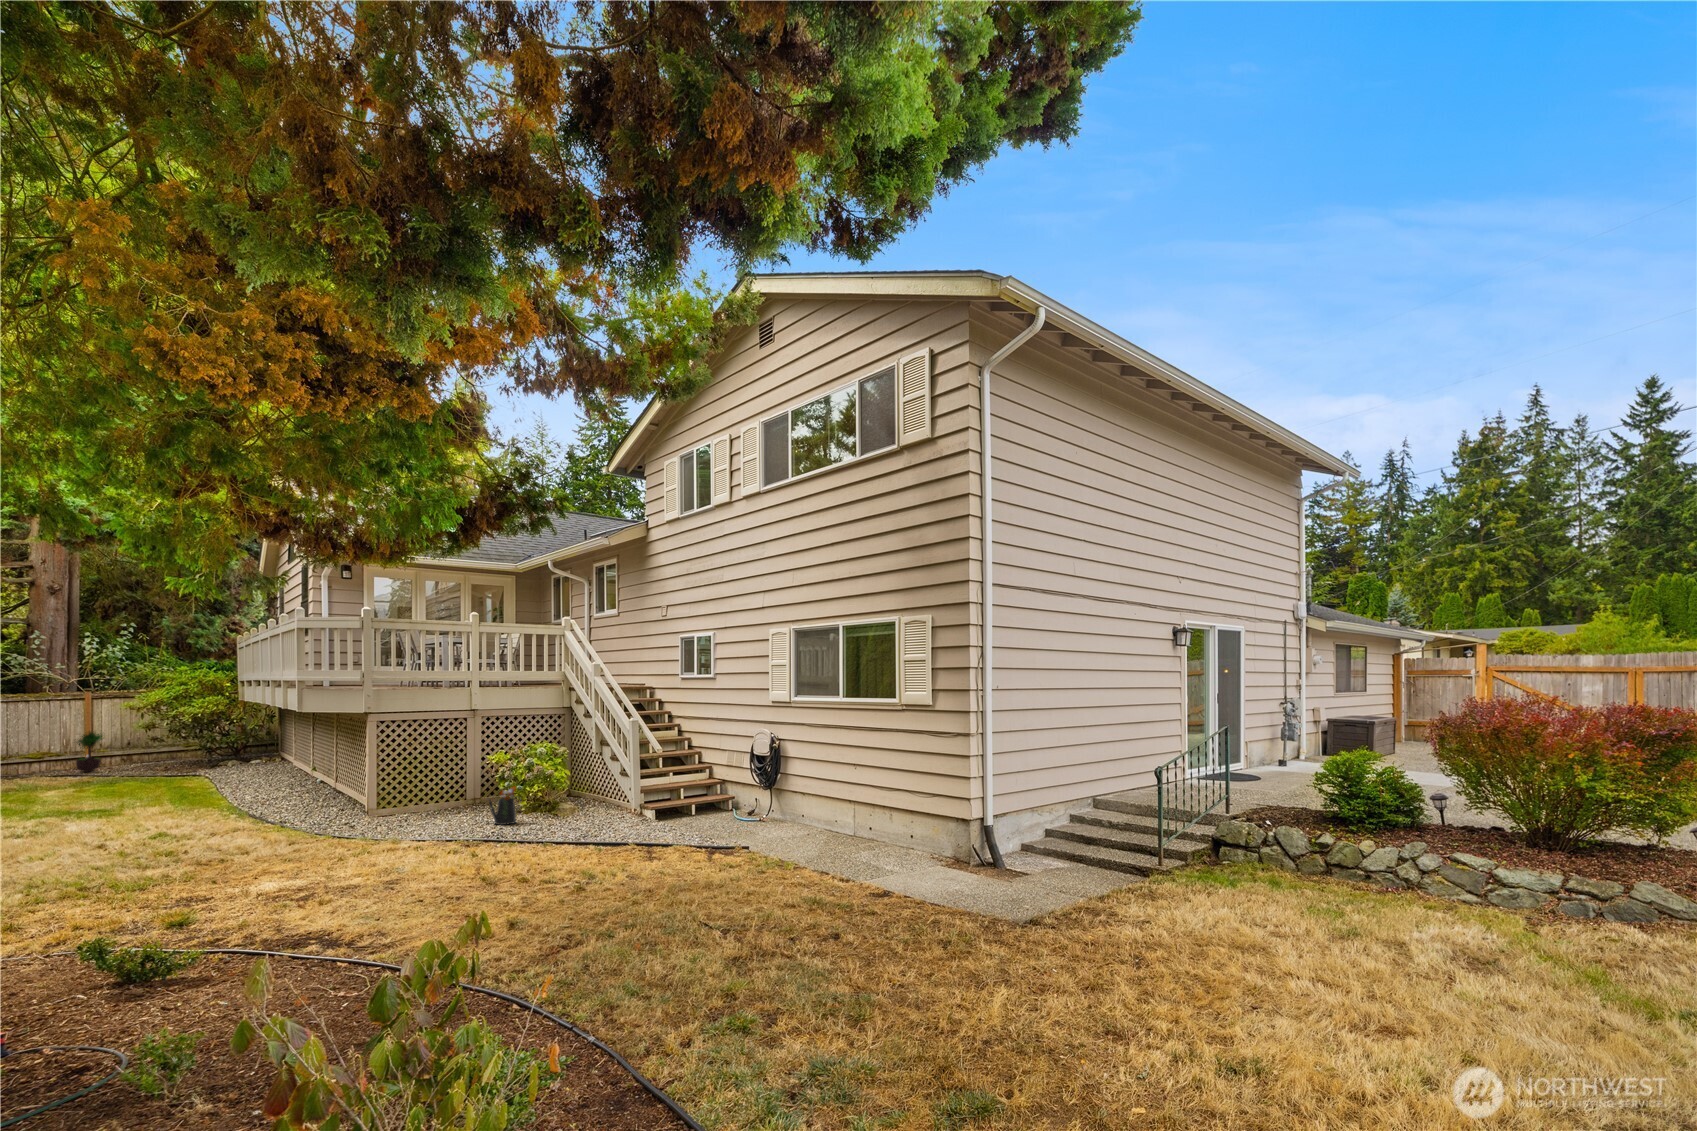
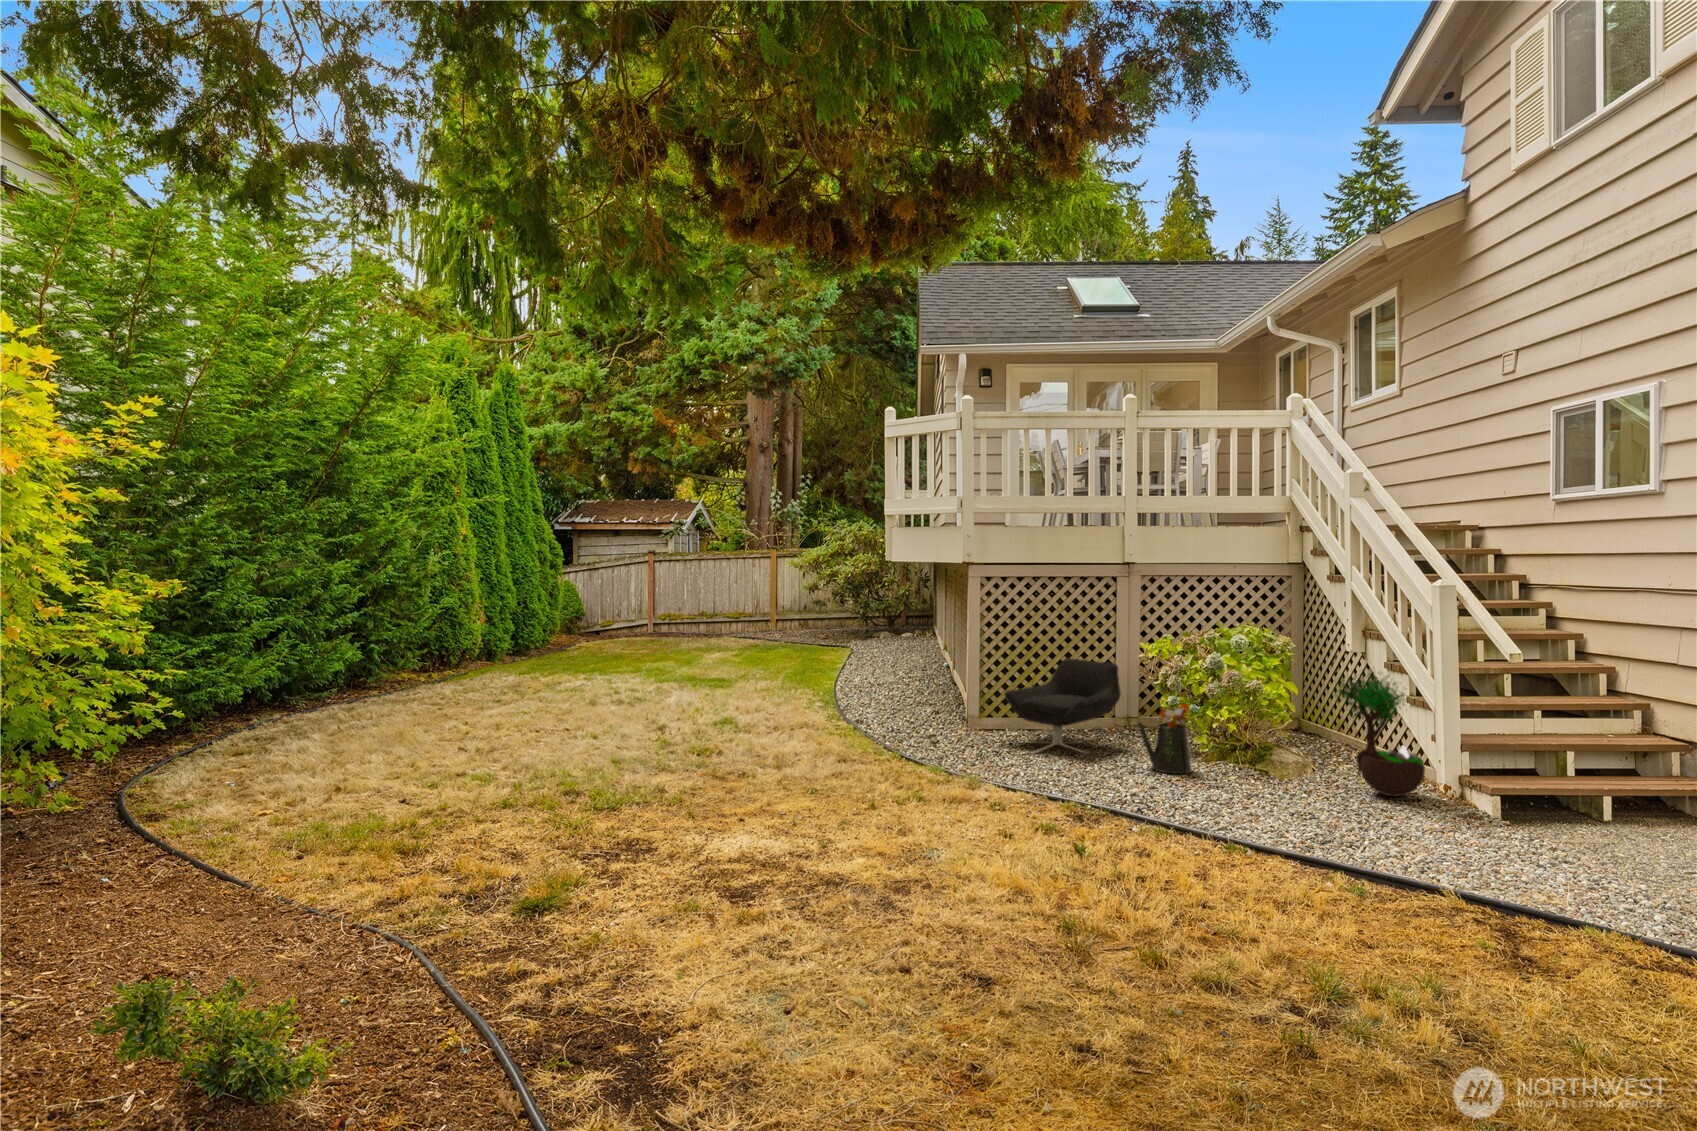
potted tree: present [76,732,104,772] -> present [1335,670,1425,796]
lounge chair: none [401,768,473,826] -> present [1005,658,1121,754]

